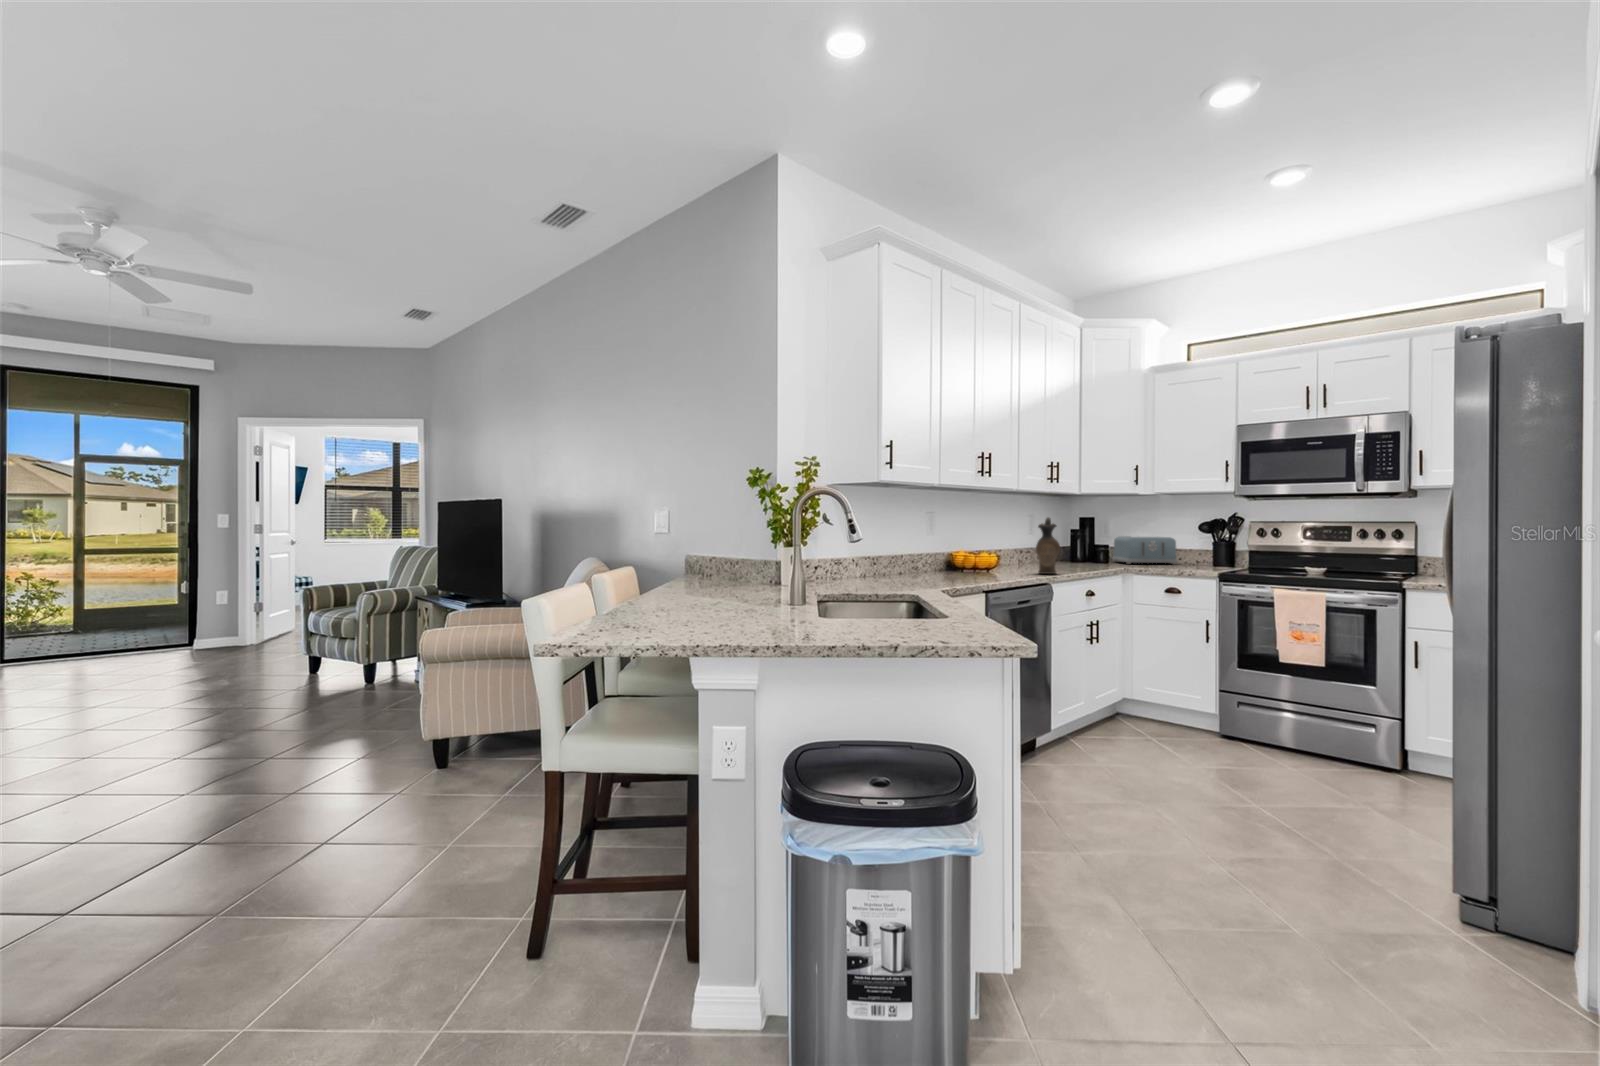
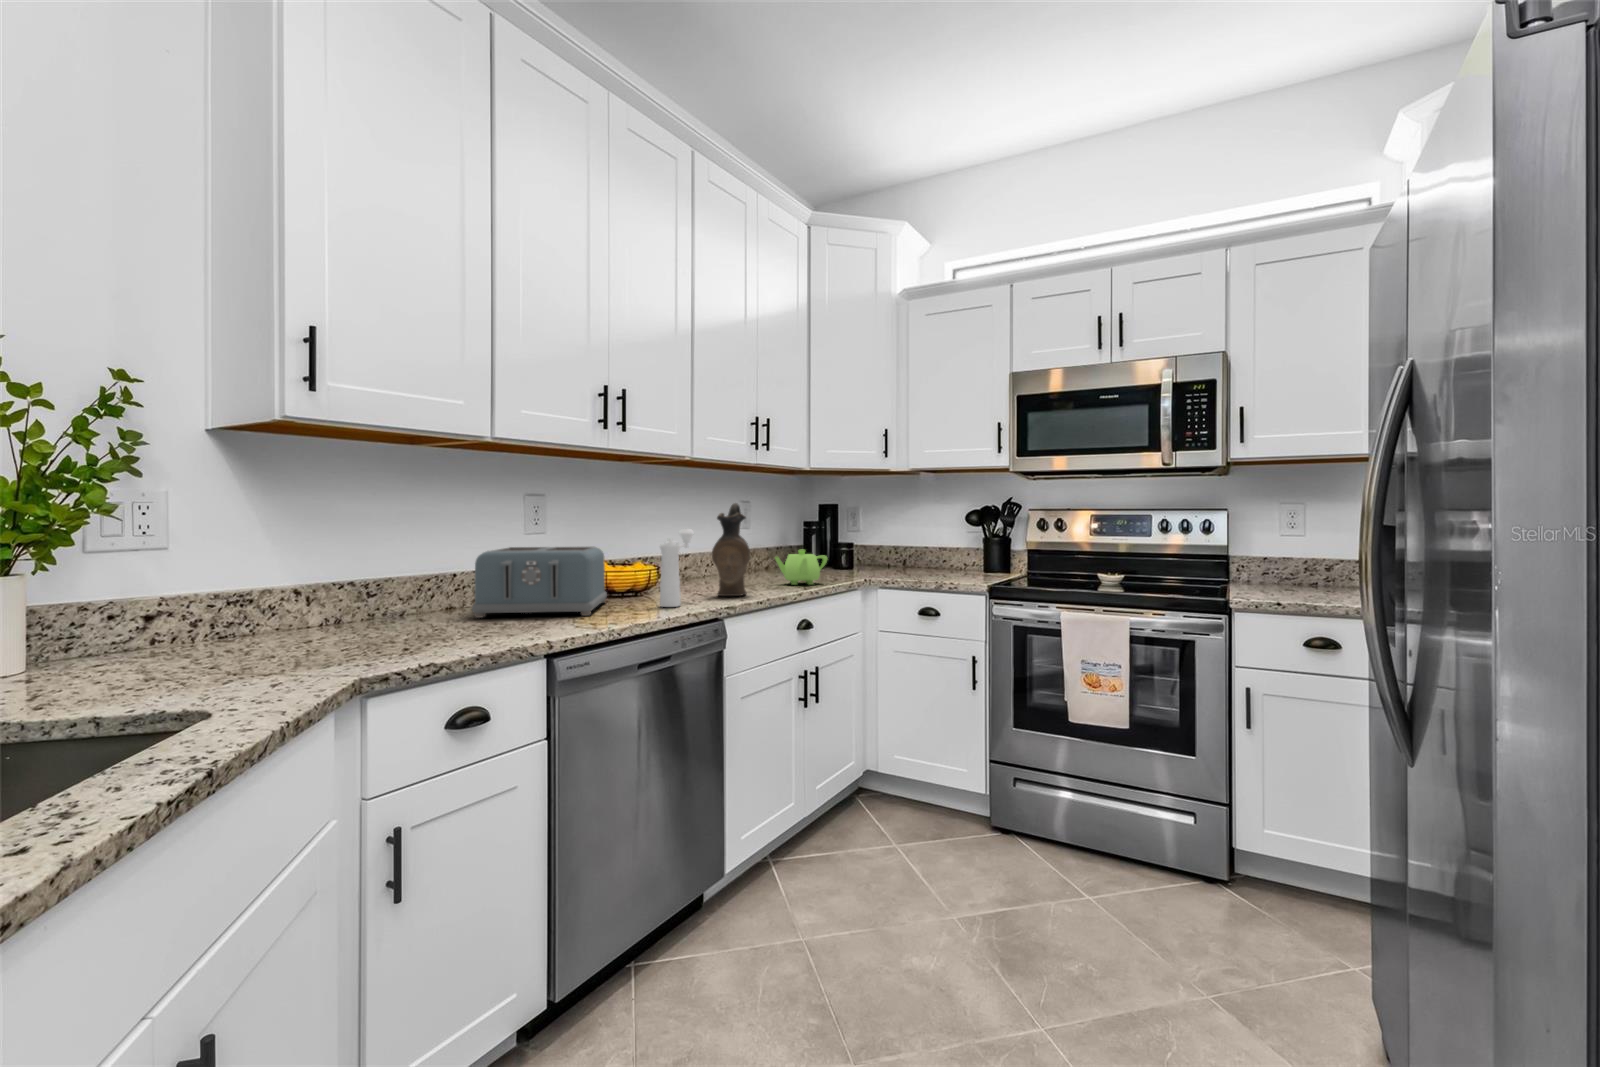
pepper mill: none [1013,533,1029,577] -> present [660,529,694,607]
toaster: present [1113,536,1177,565] -> present [472,547,607,618]
teapot: none [1065,547,1102,570] -> present [775,550,827,585]

